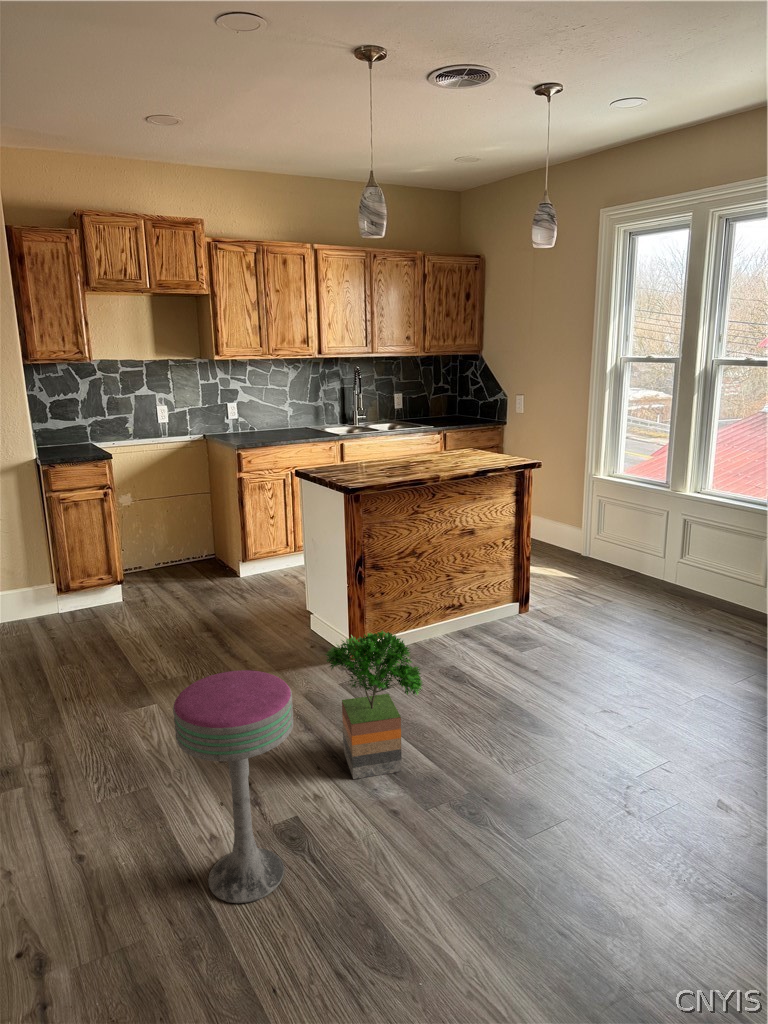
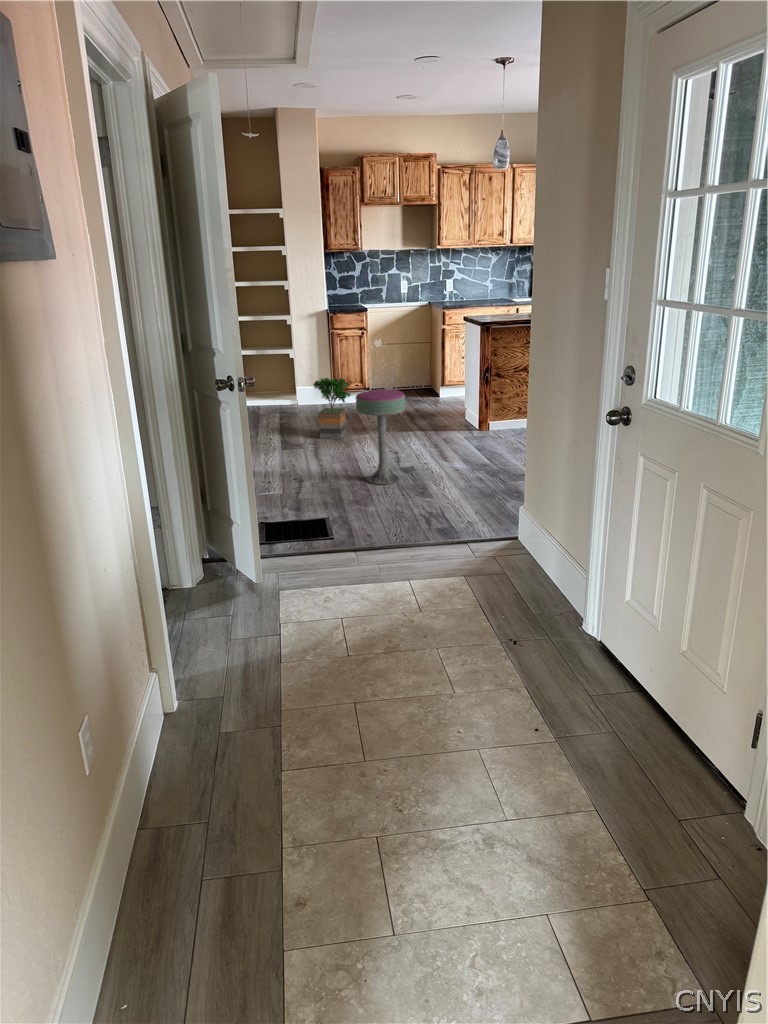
potted tree: present [325,631,422,779] -> present [314,378,351,439]

